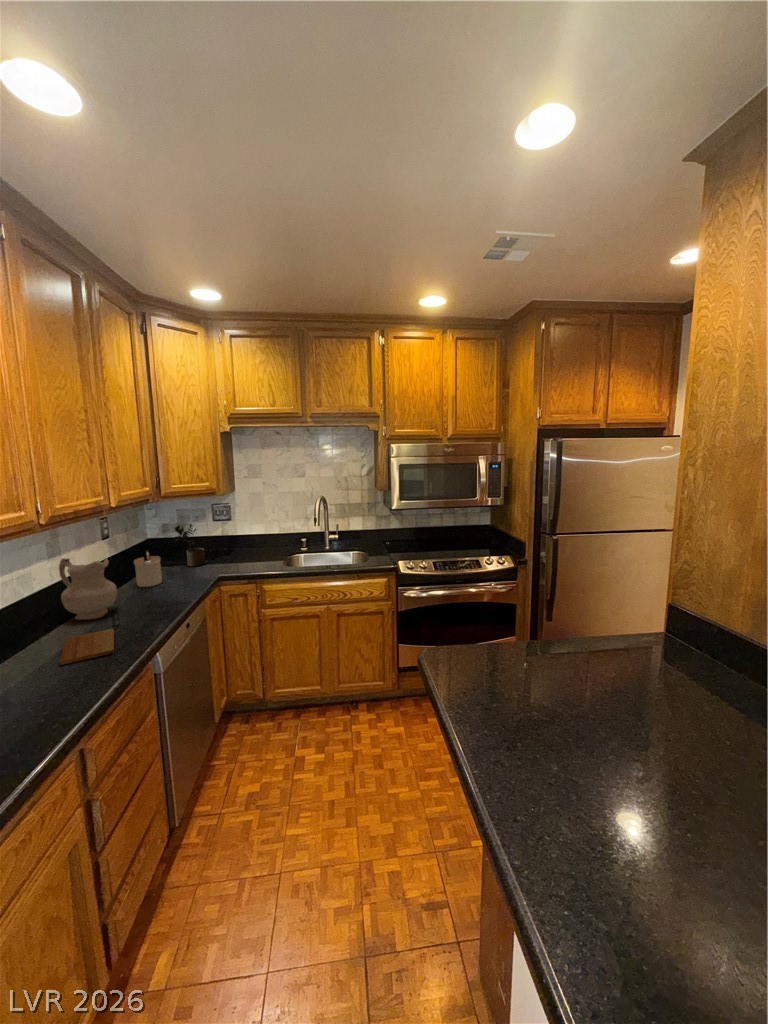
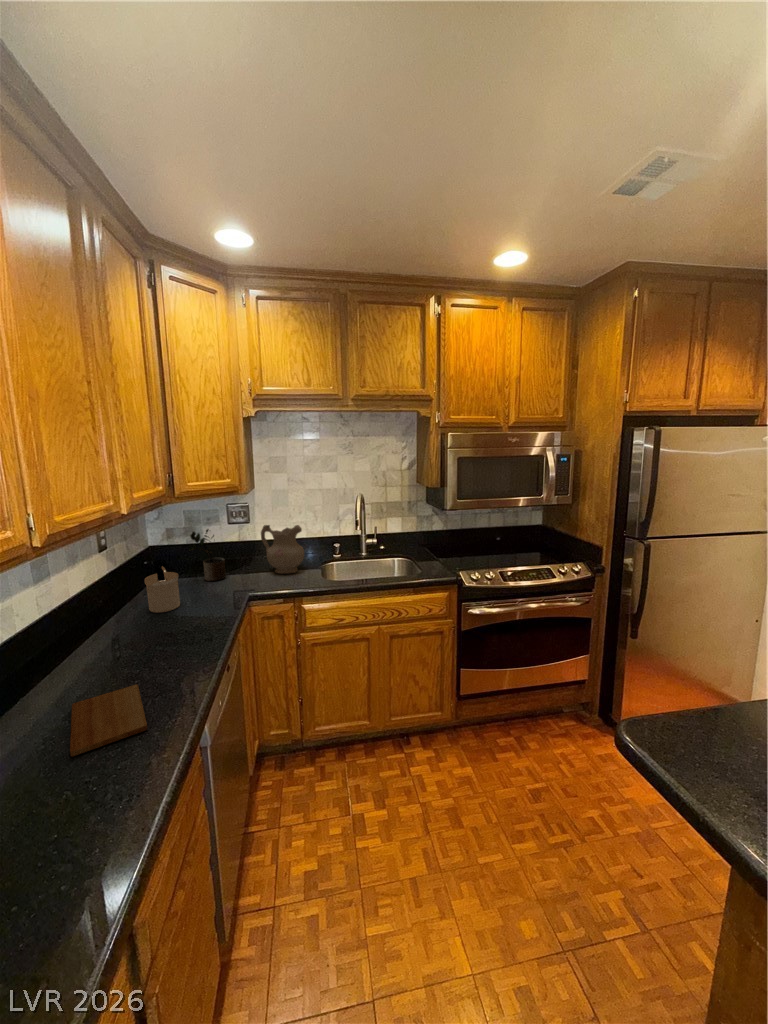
ceramic pitcher: present [59,558,117,620] -> present [261,525,304,574]

